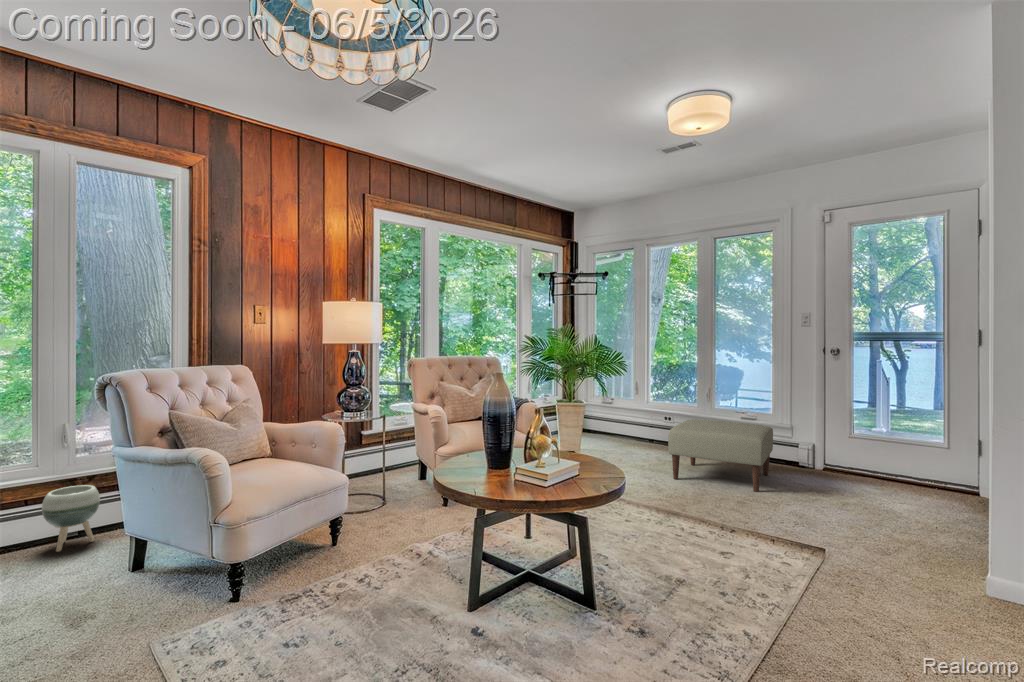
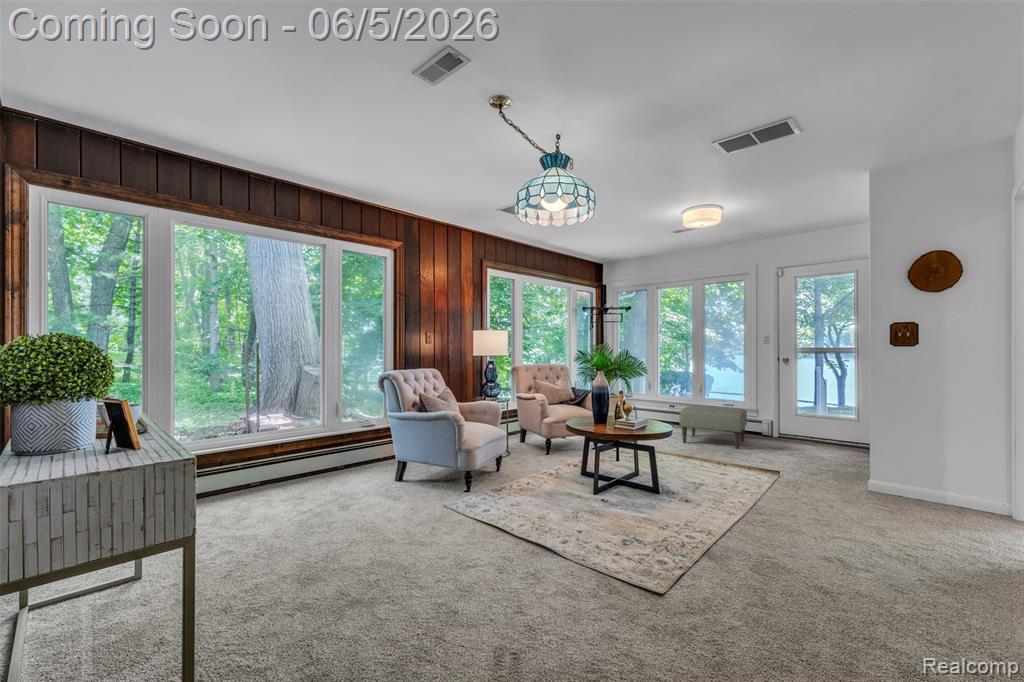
planter: present [42,485,100,552] -> none [335,438,362,474]

